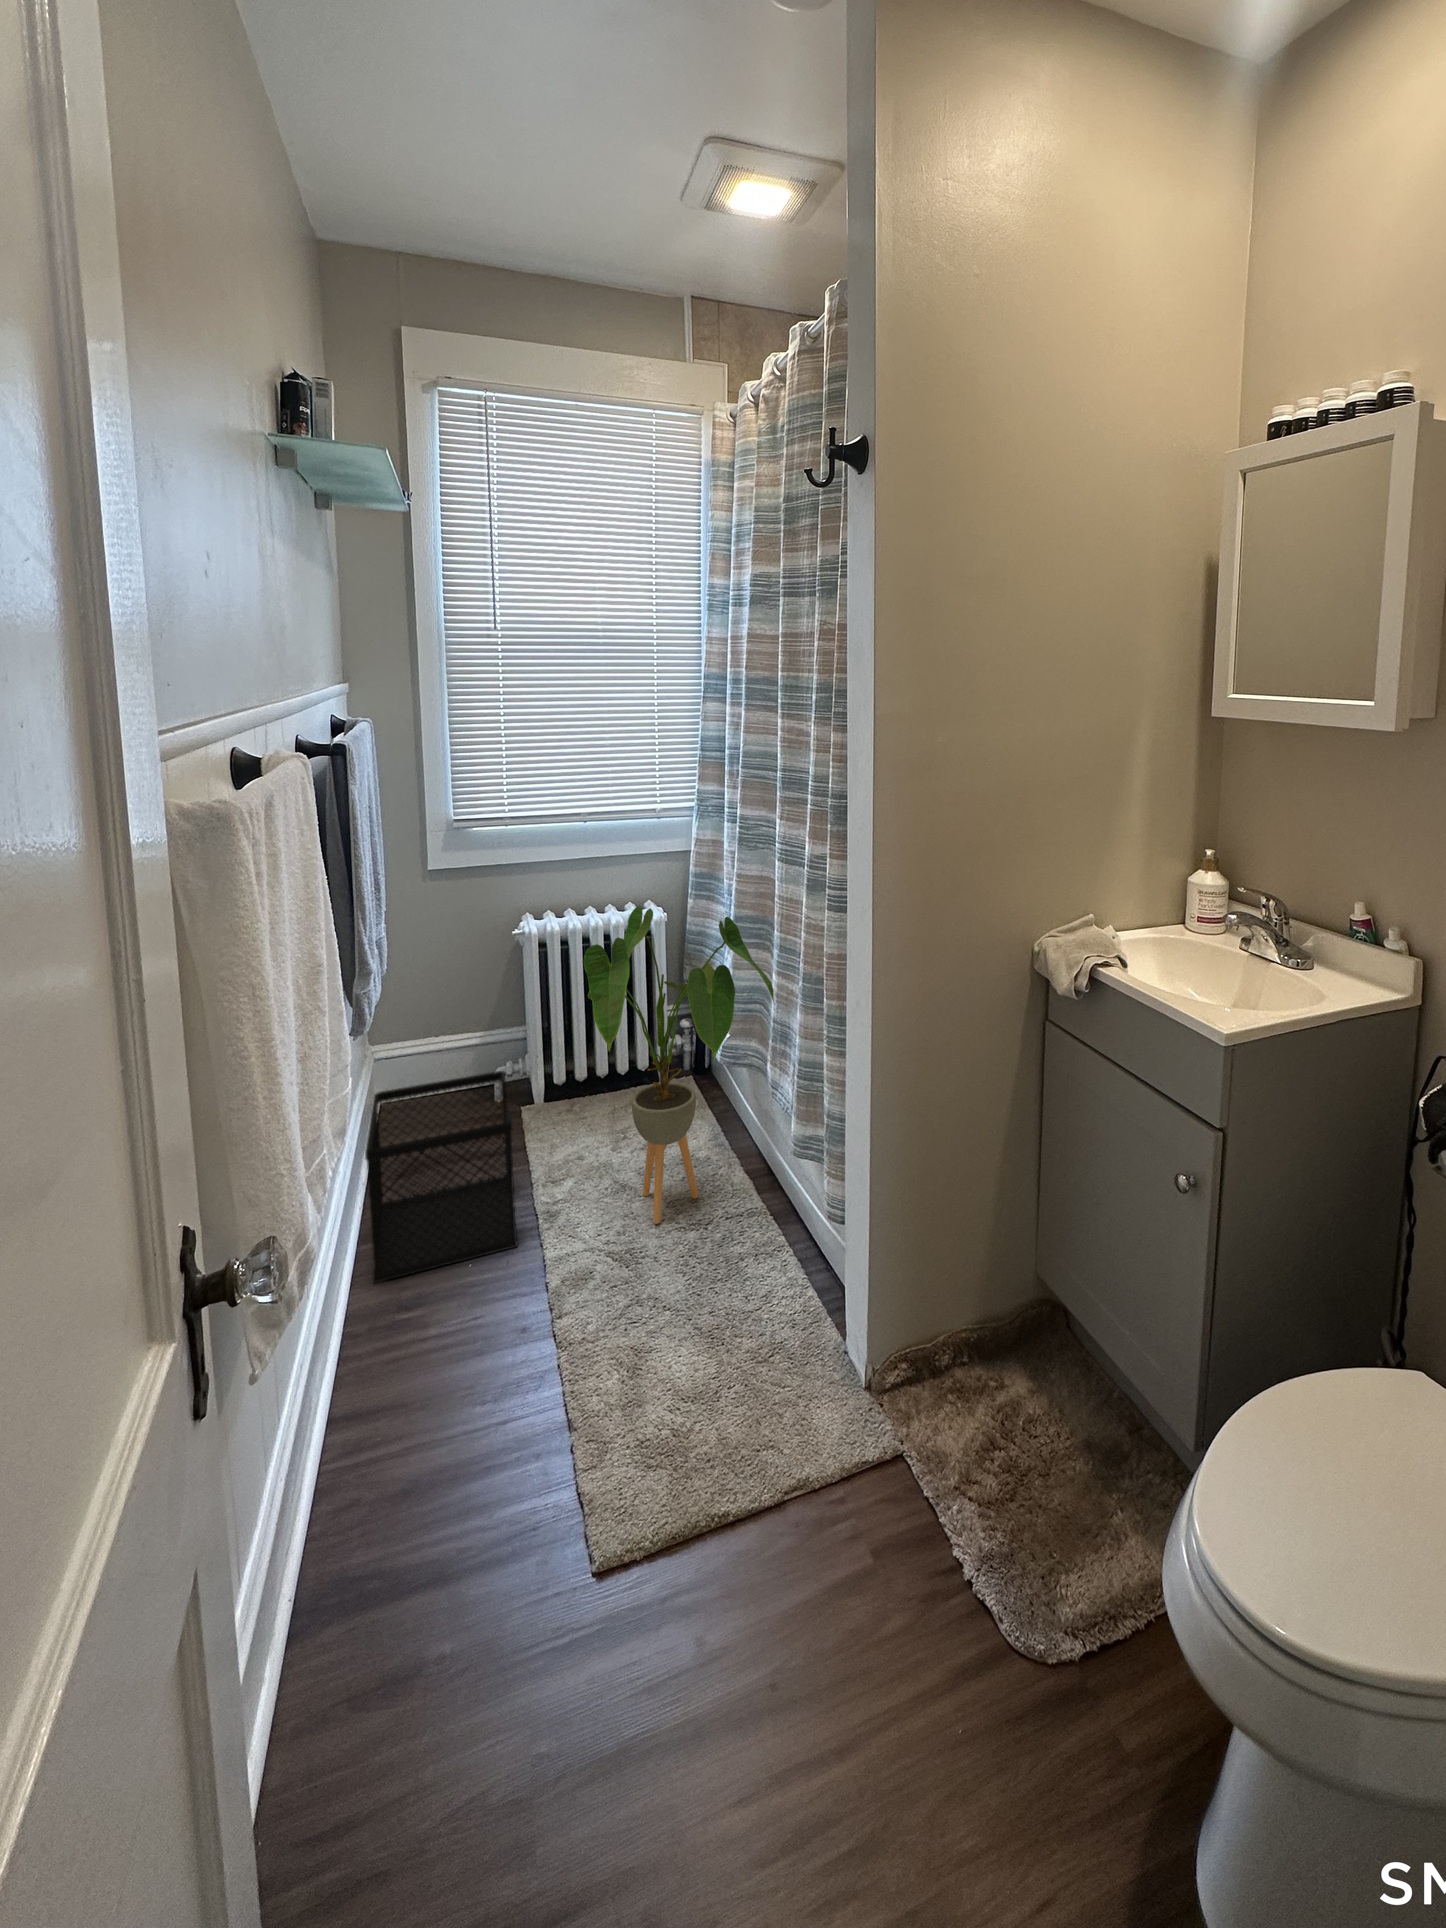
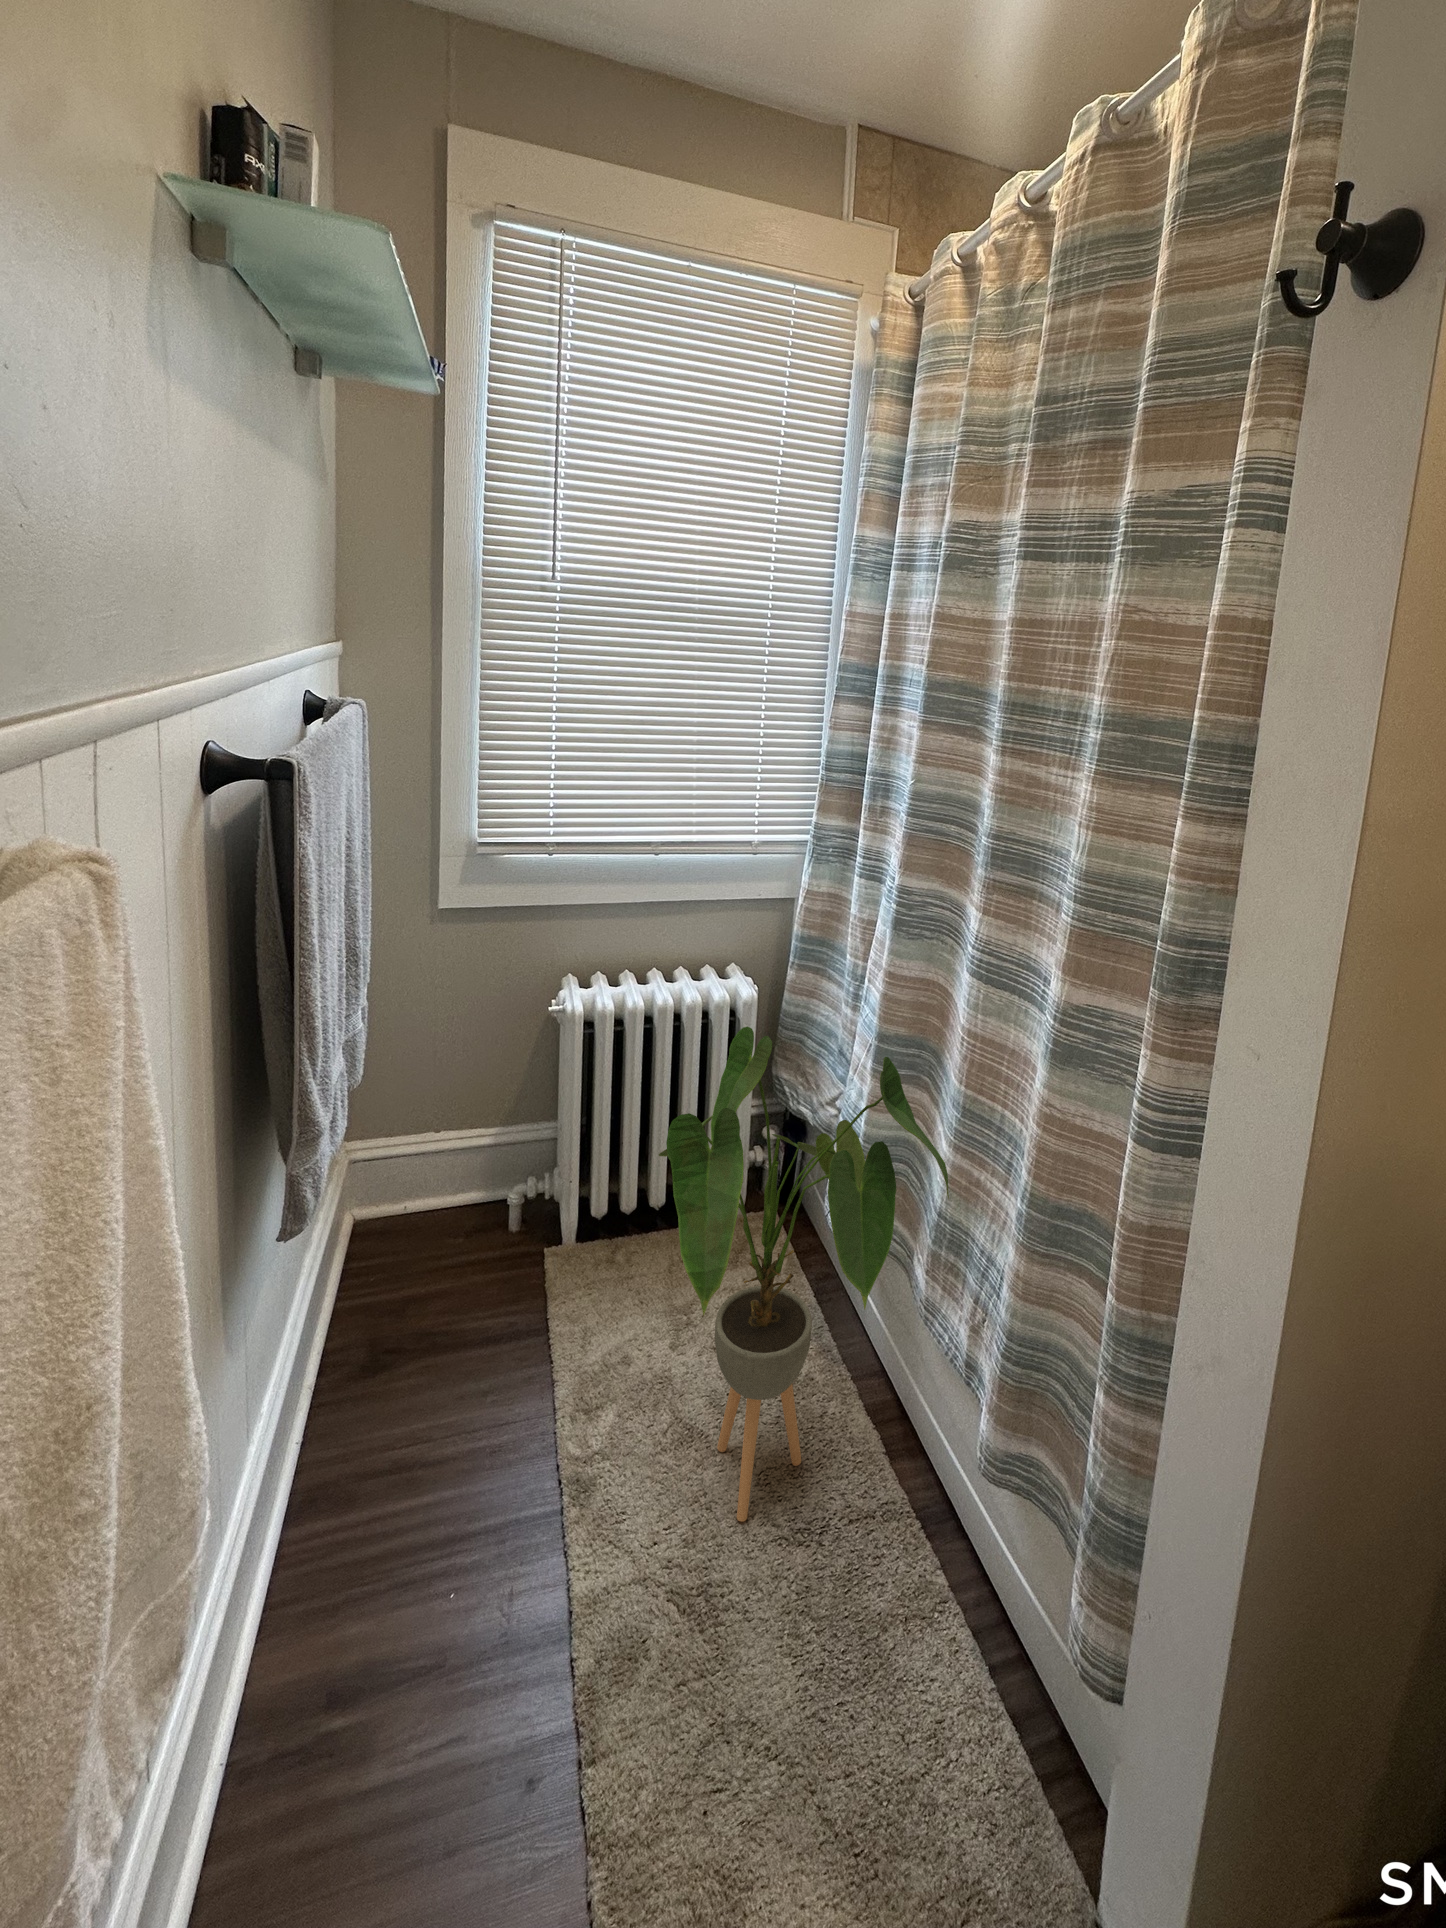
wastebasket: present [365,1071,518,1283] -> none [291,1241,532,1625]

